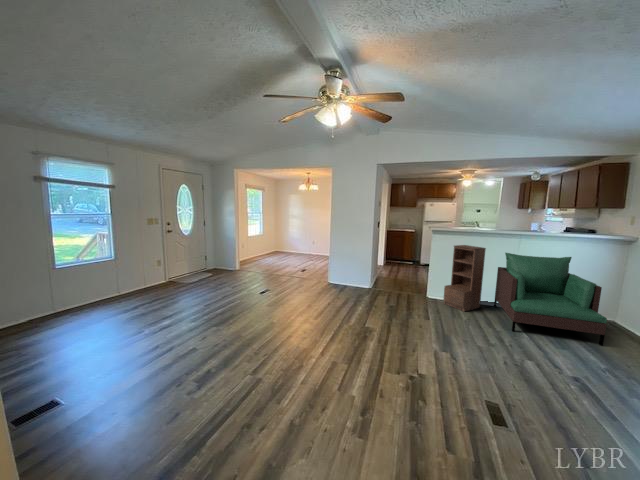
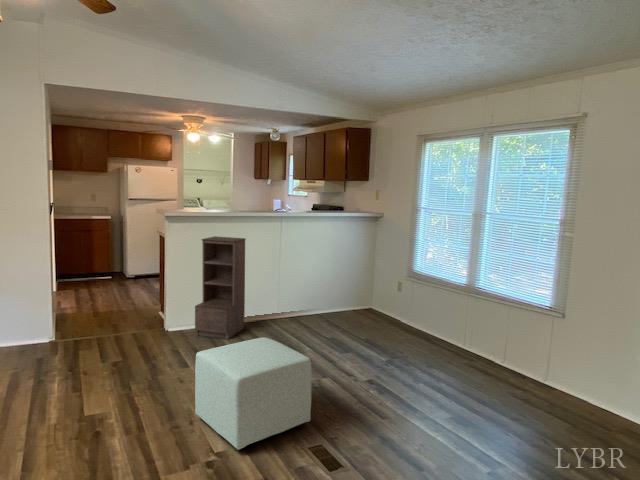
armchair: present [494,253,607,346] -> none [259,240,373,349]
ottoman: none [417,310,499,383] -> present [195,337,312,450]

